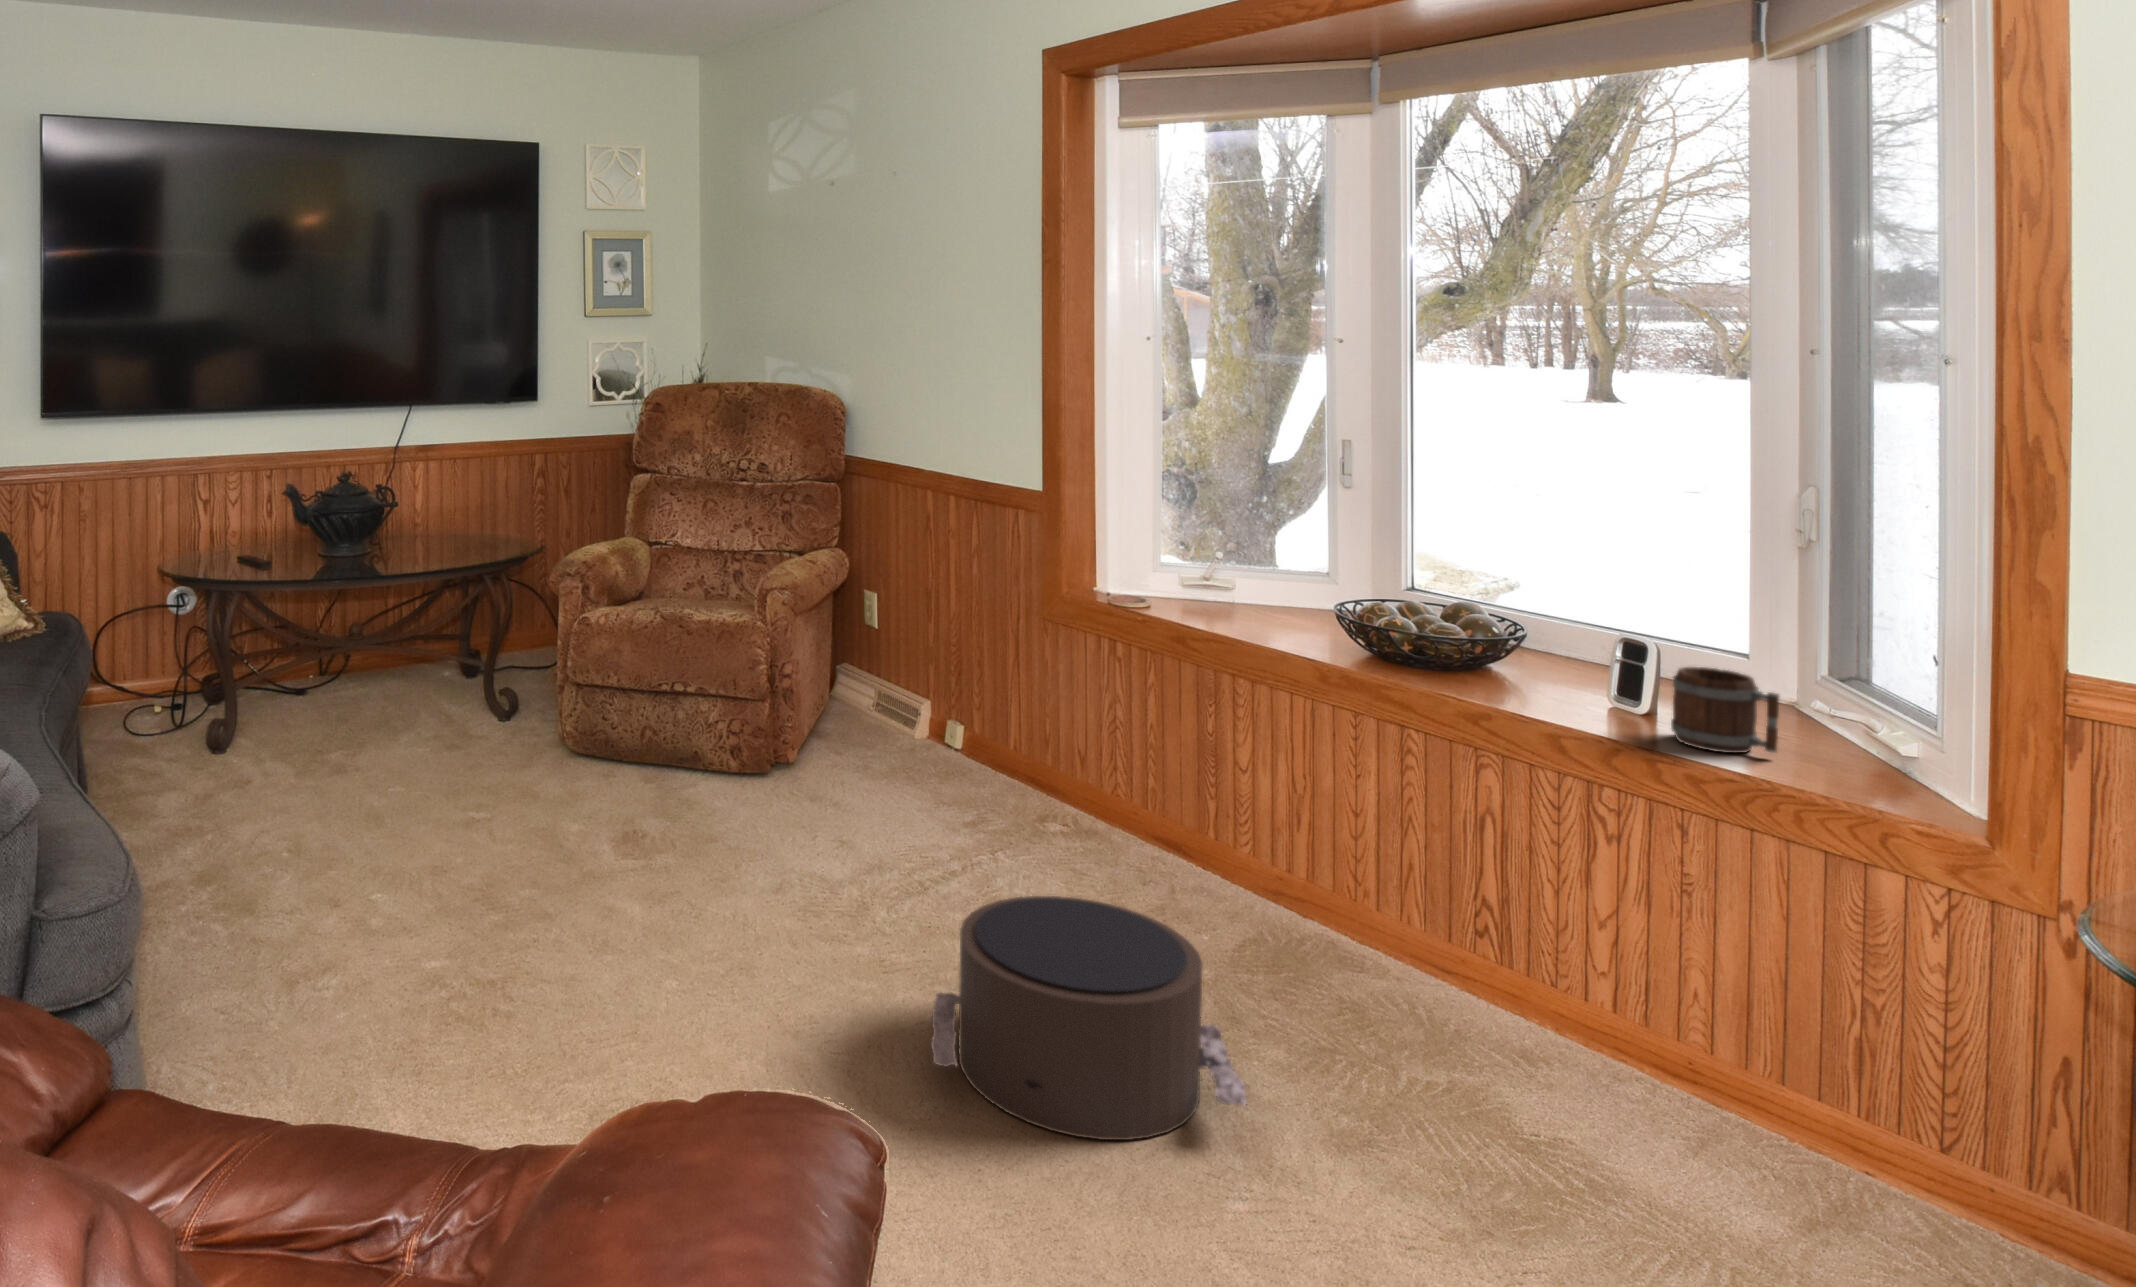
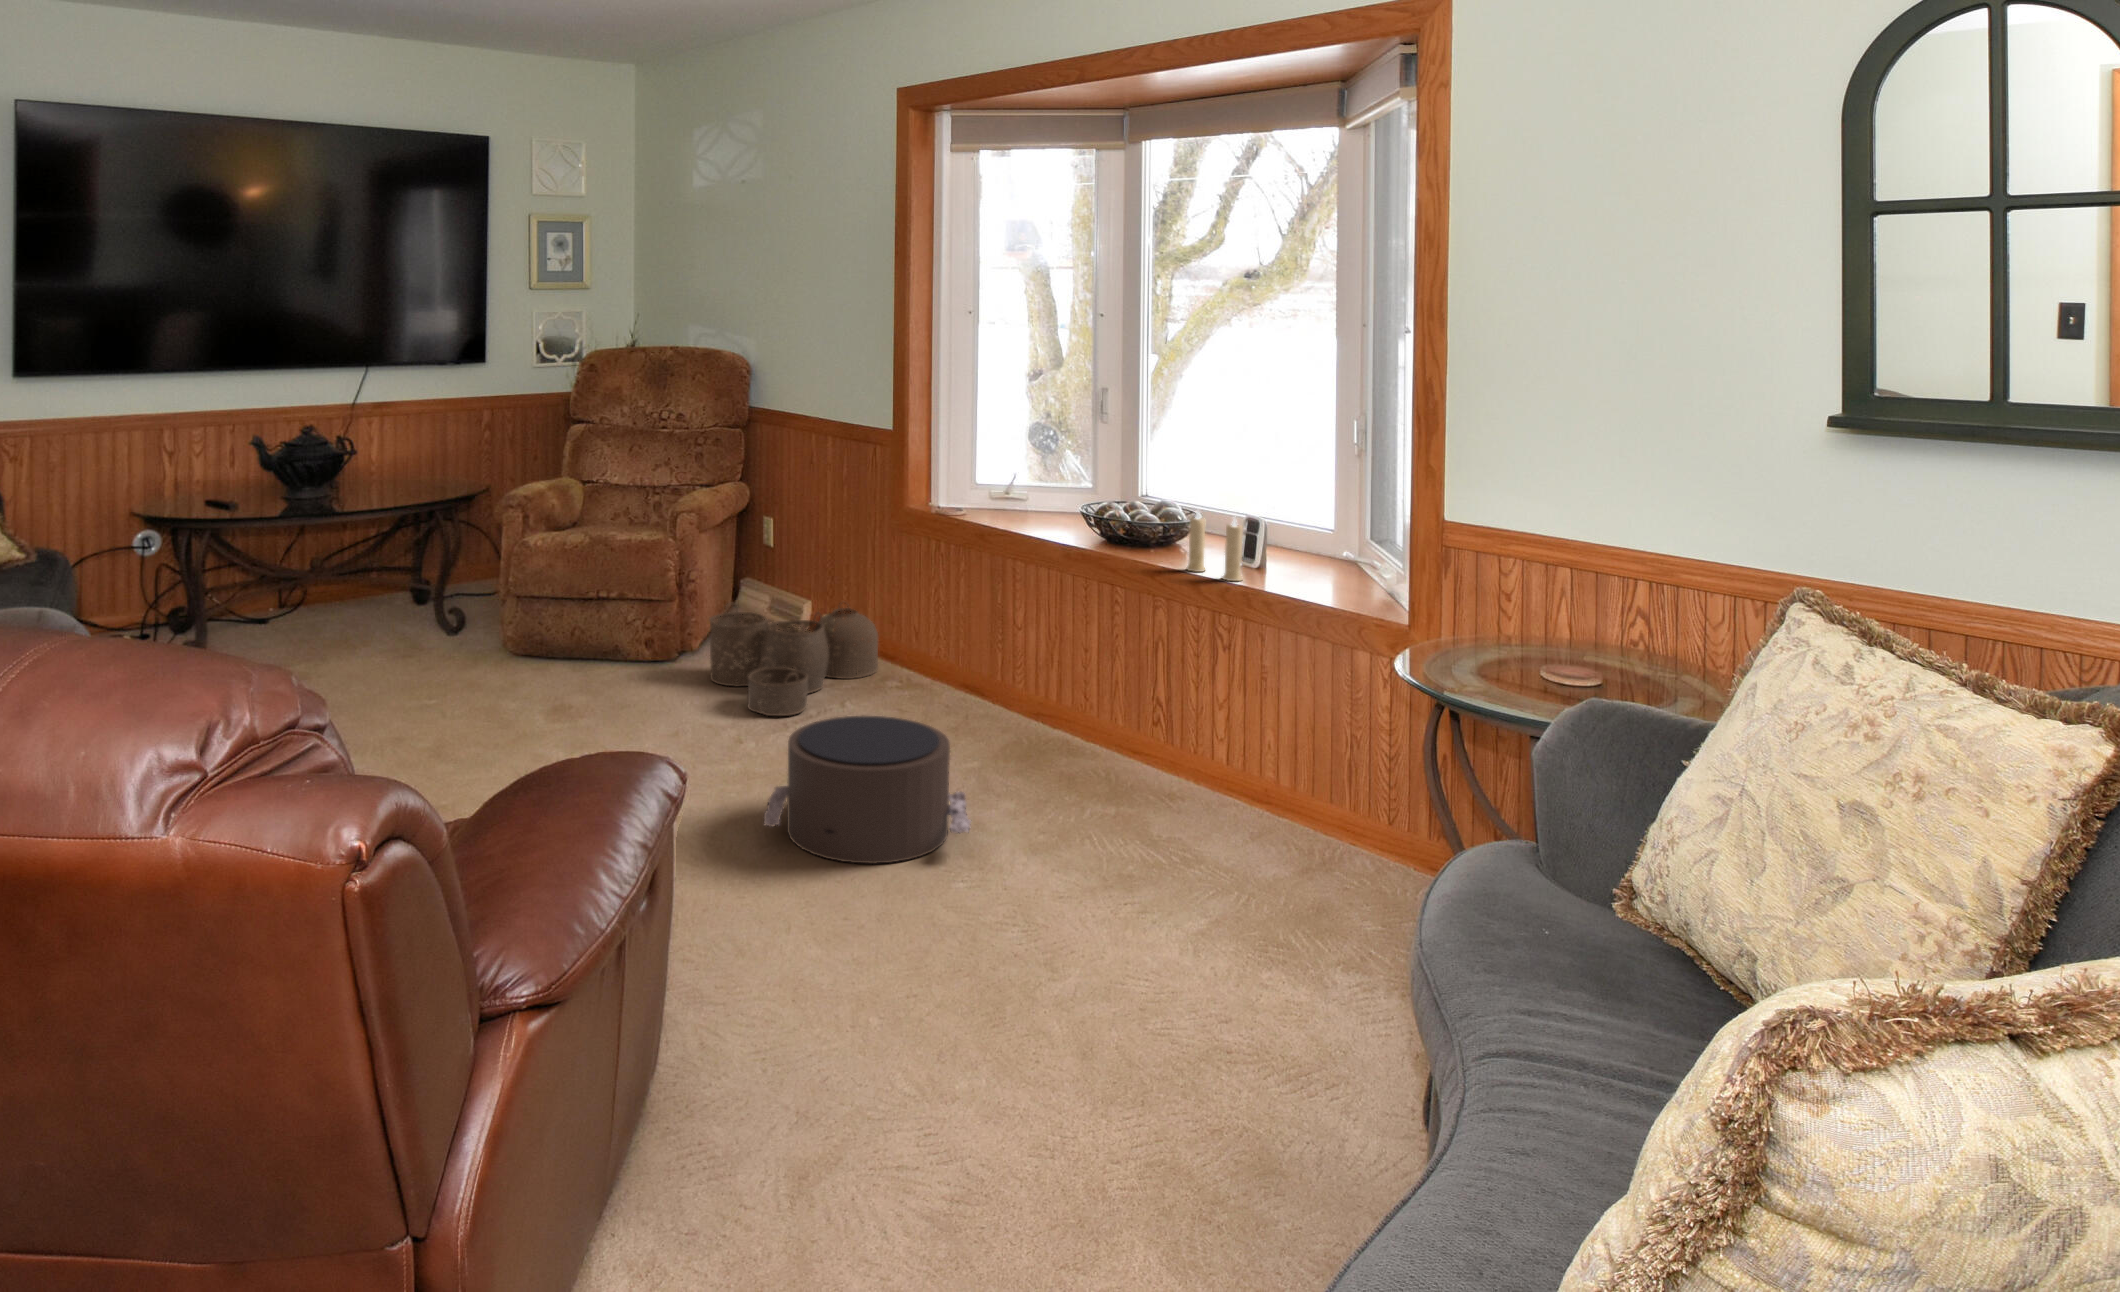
candle: none [1515,611,1625,727] -> present [1186,511,1242,581]
mug: present [1671,667,1780,753] -> none [1266,538,1321,593]
woven basket: none [810,702,1024,862] -> present [710,603,878,716]

